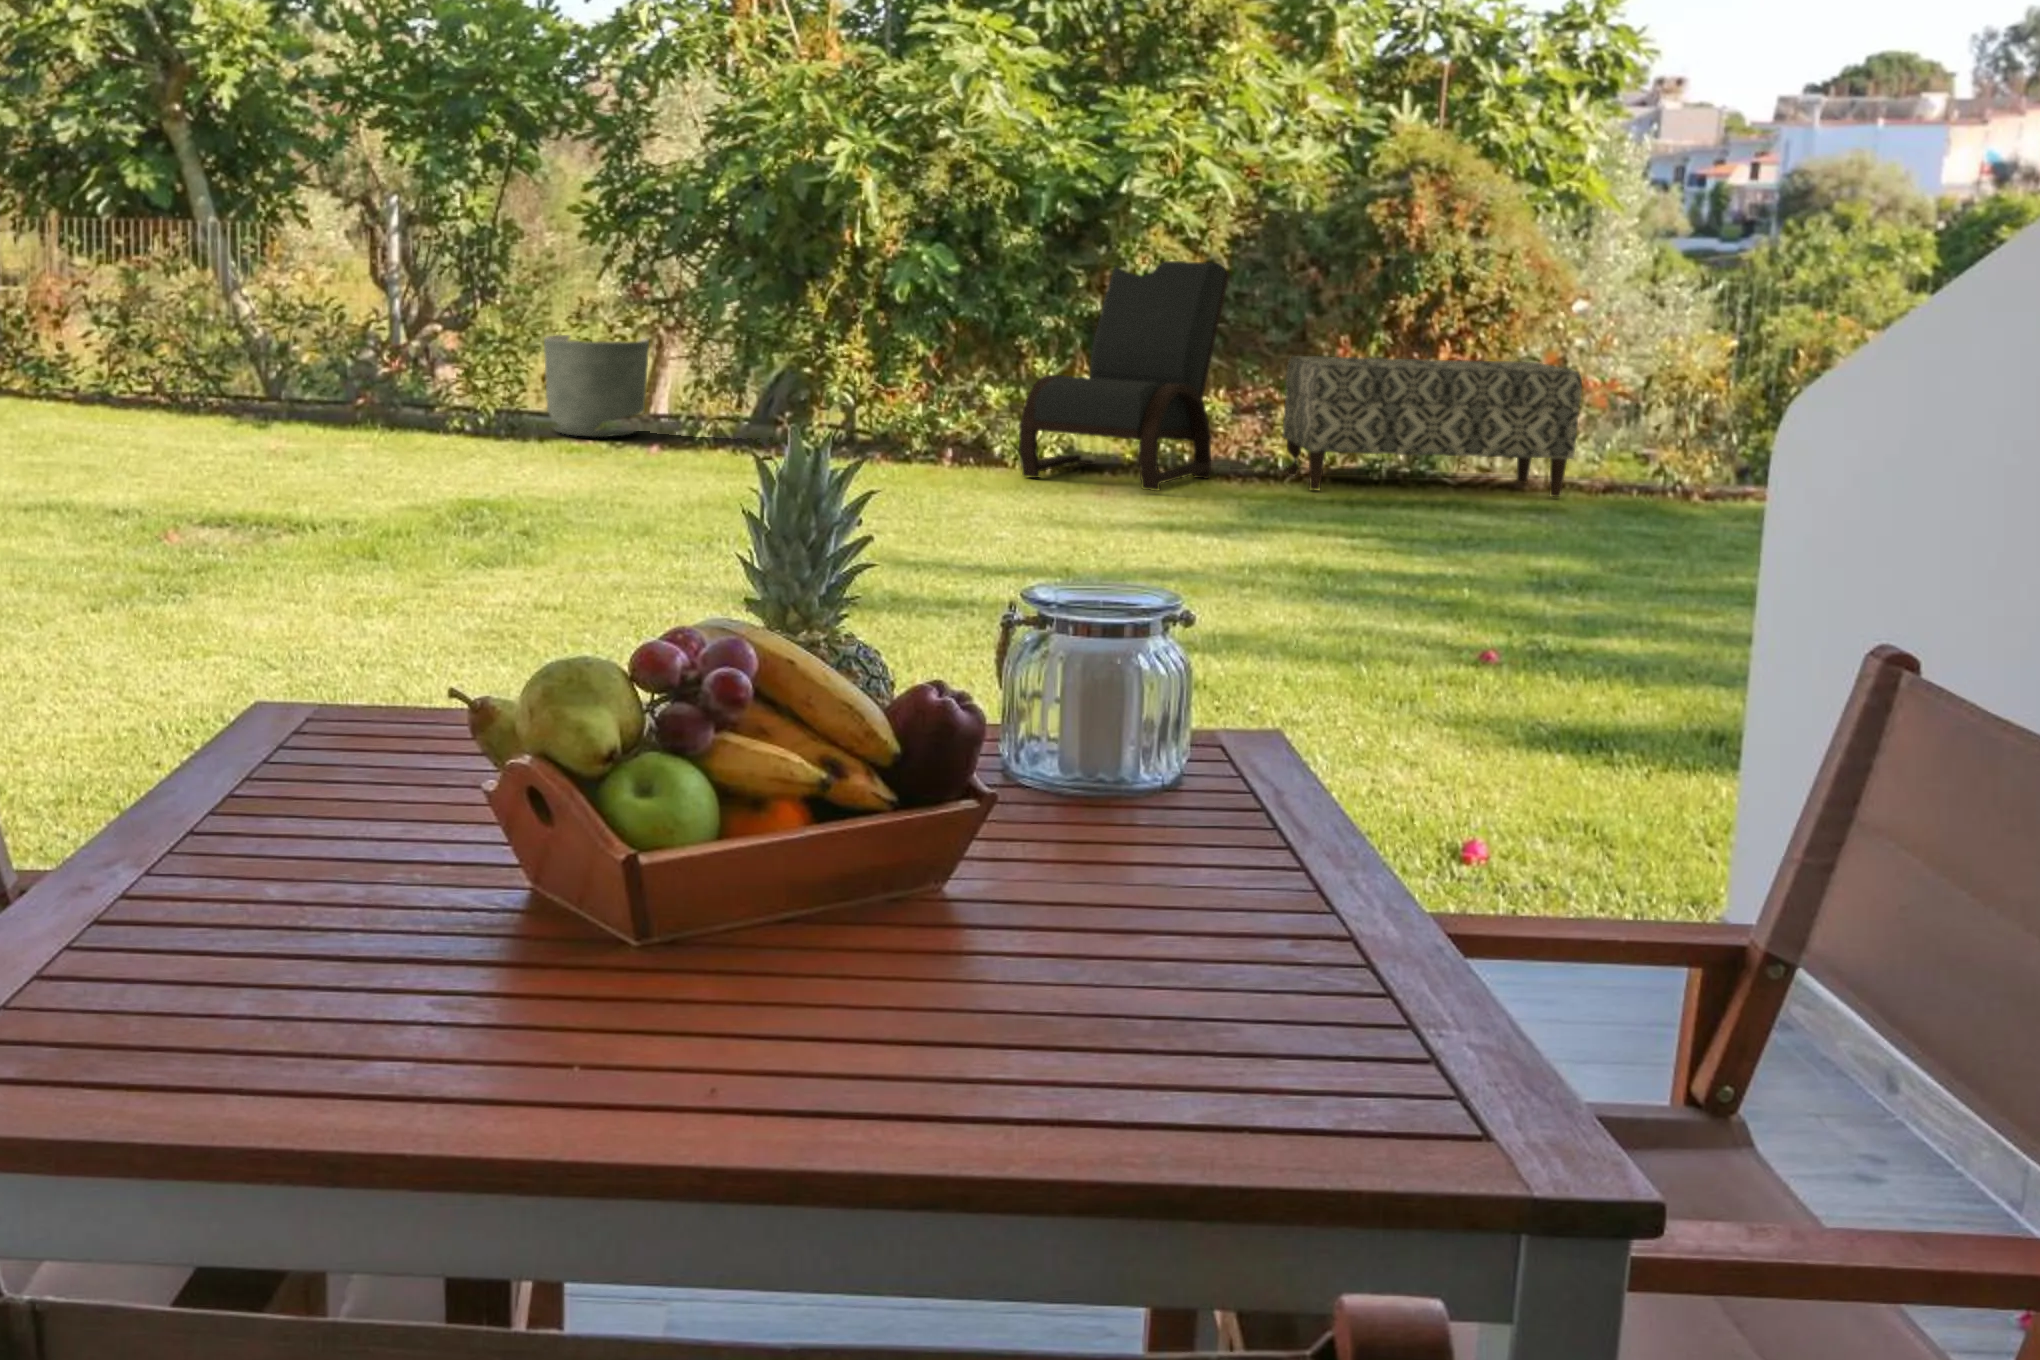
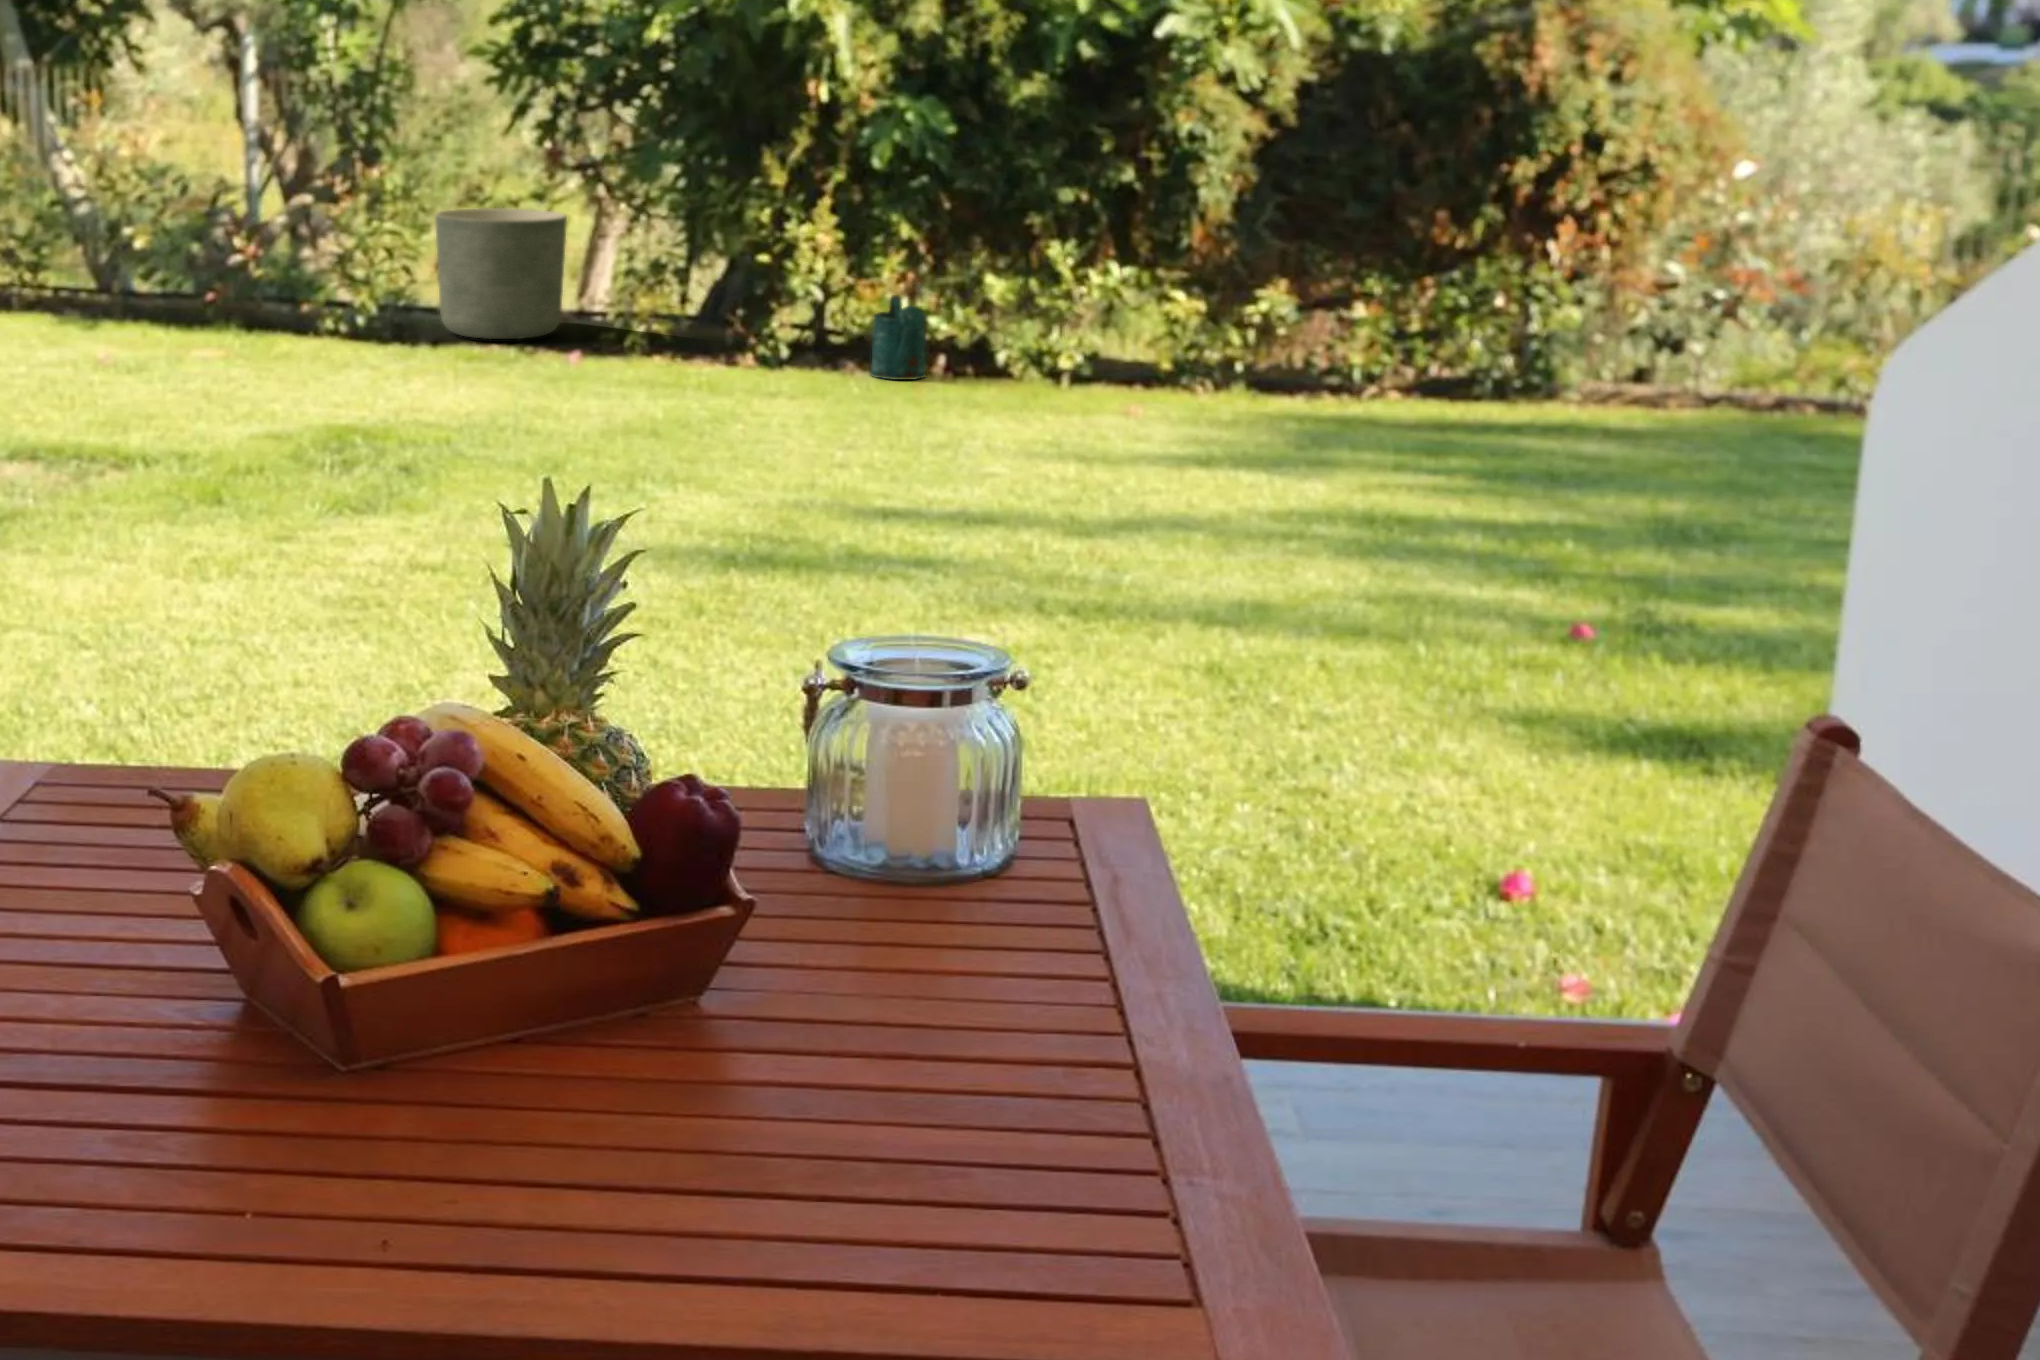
lounge chair: present [1019,260,1230,491] -> none [1025,113,1298,413]
bench: present [1282,356,1582,497] -> none [1362,237,1739,419]
watering can: none [894,401,939,467] -> present [871,295,926,380]

